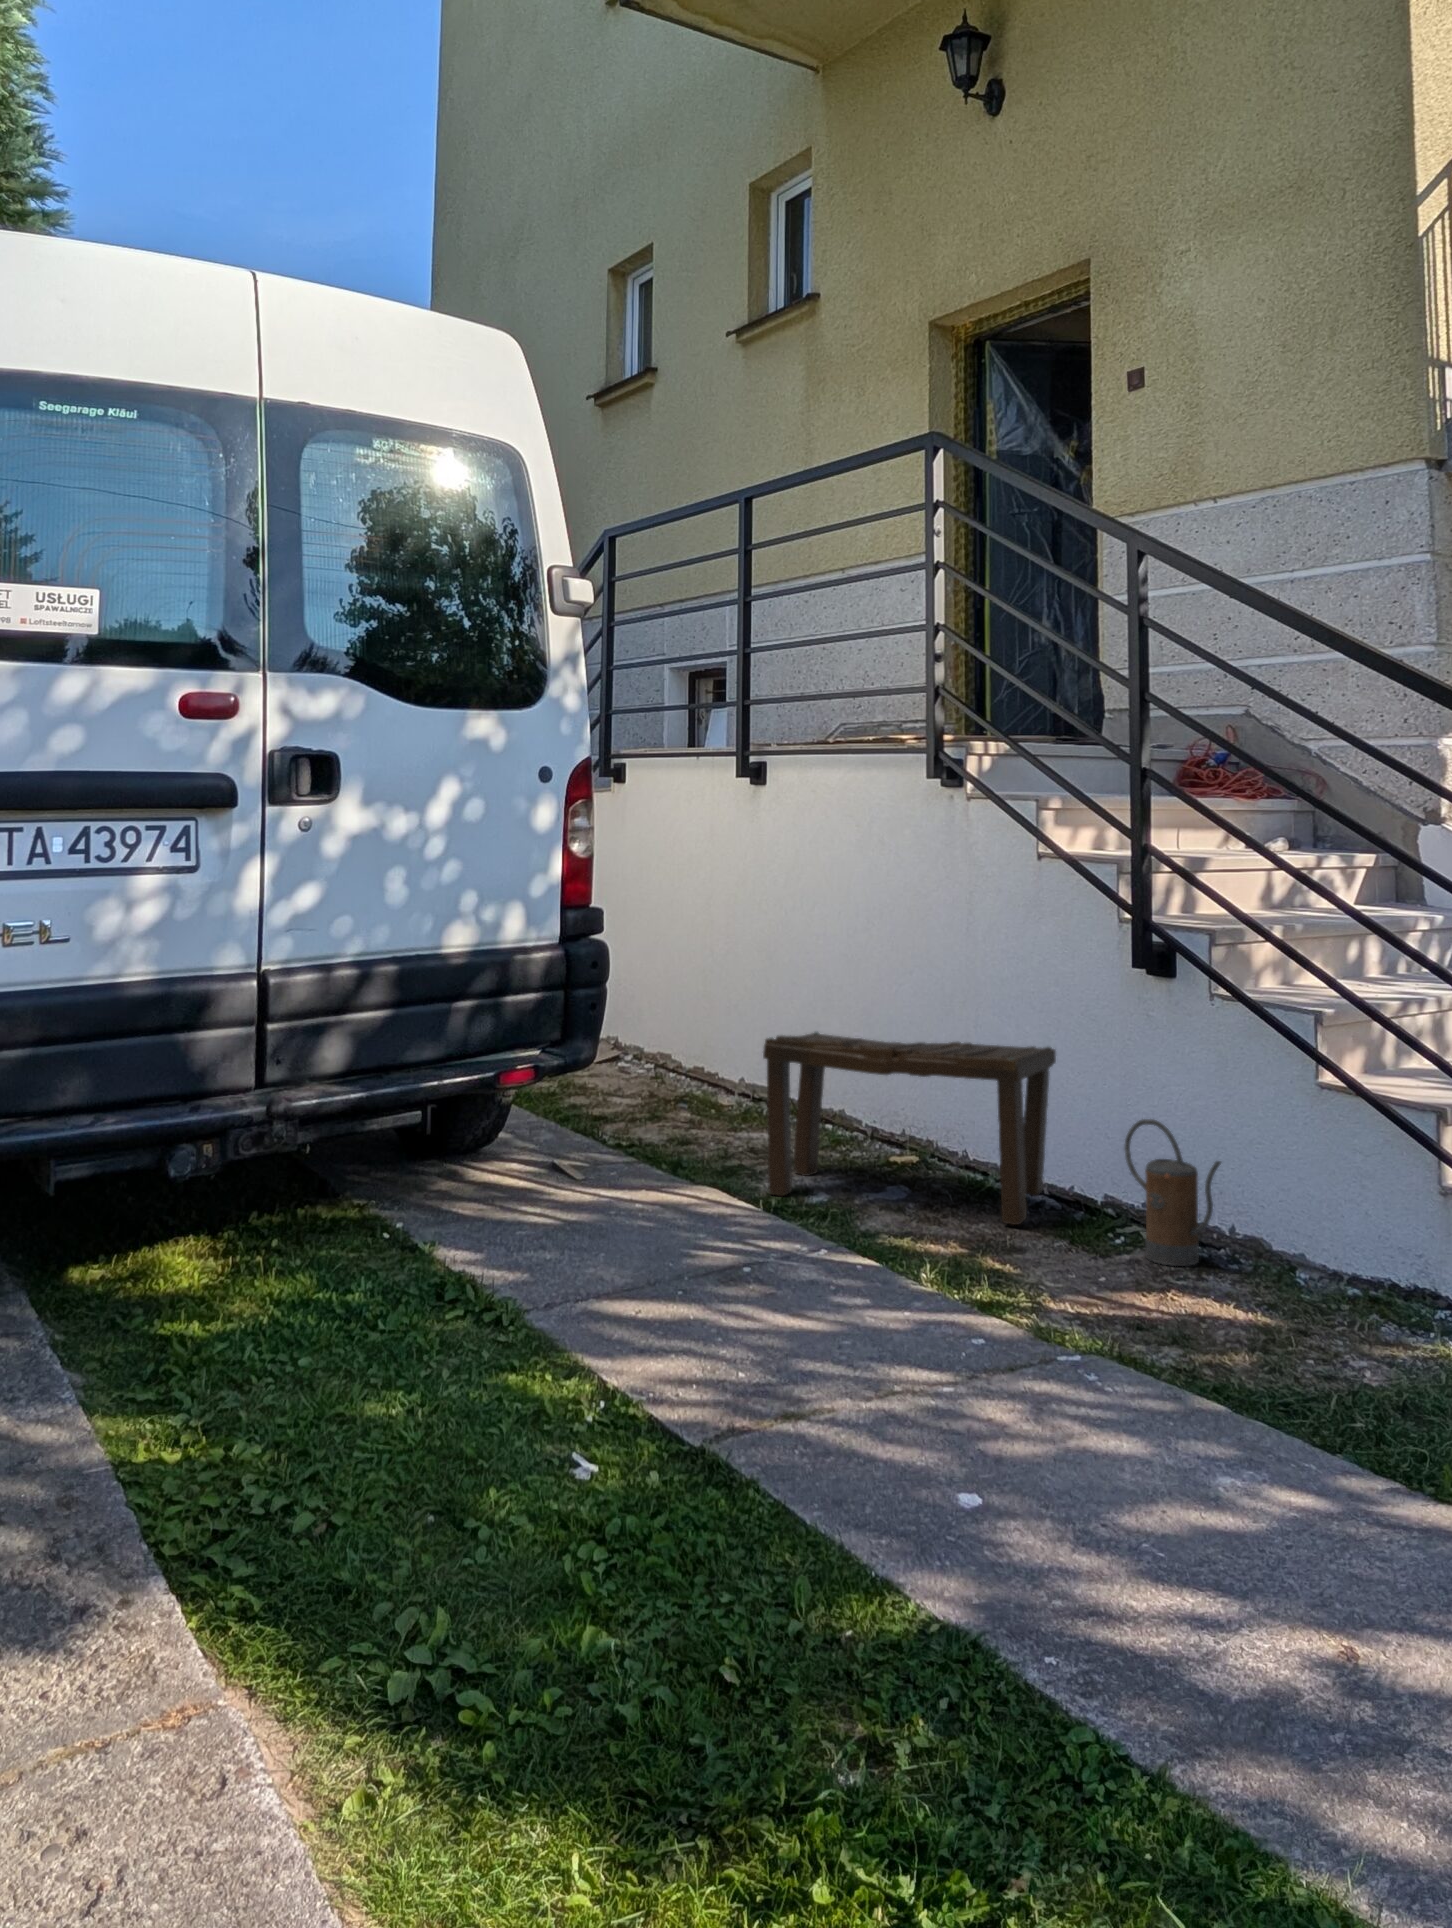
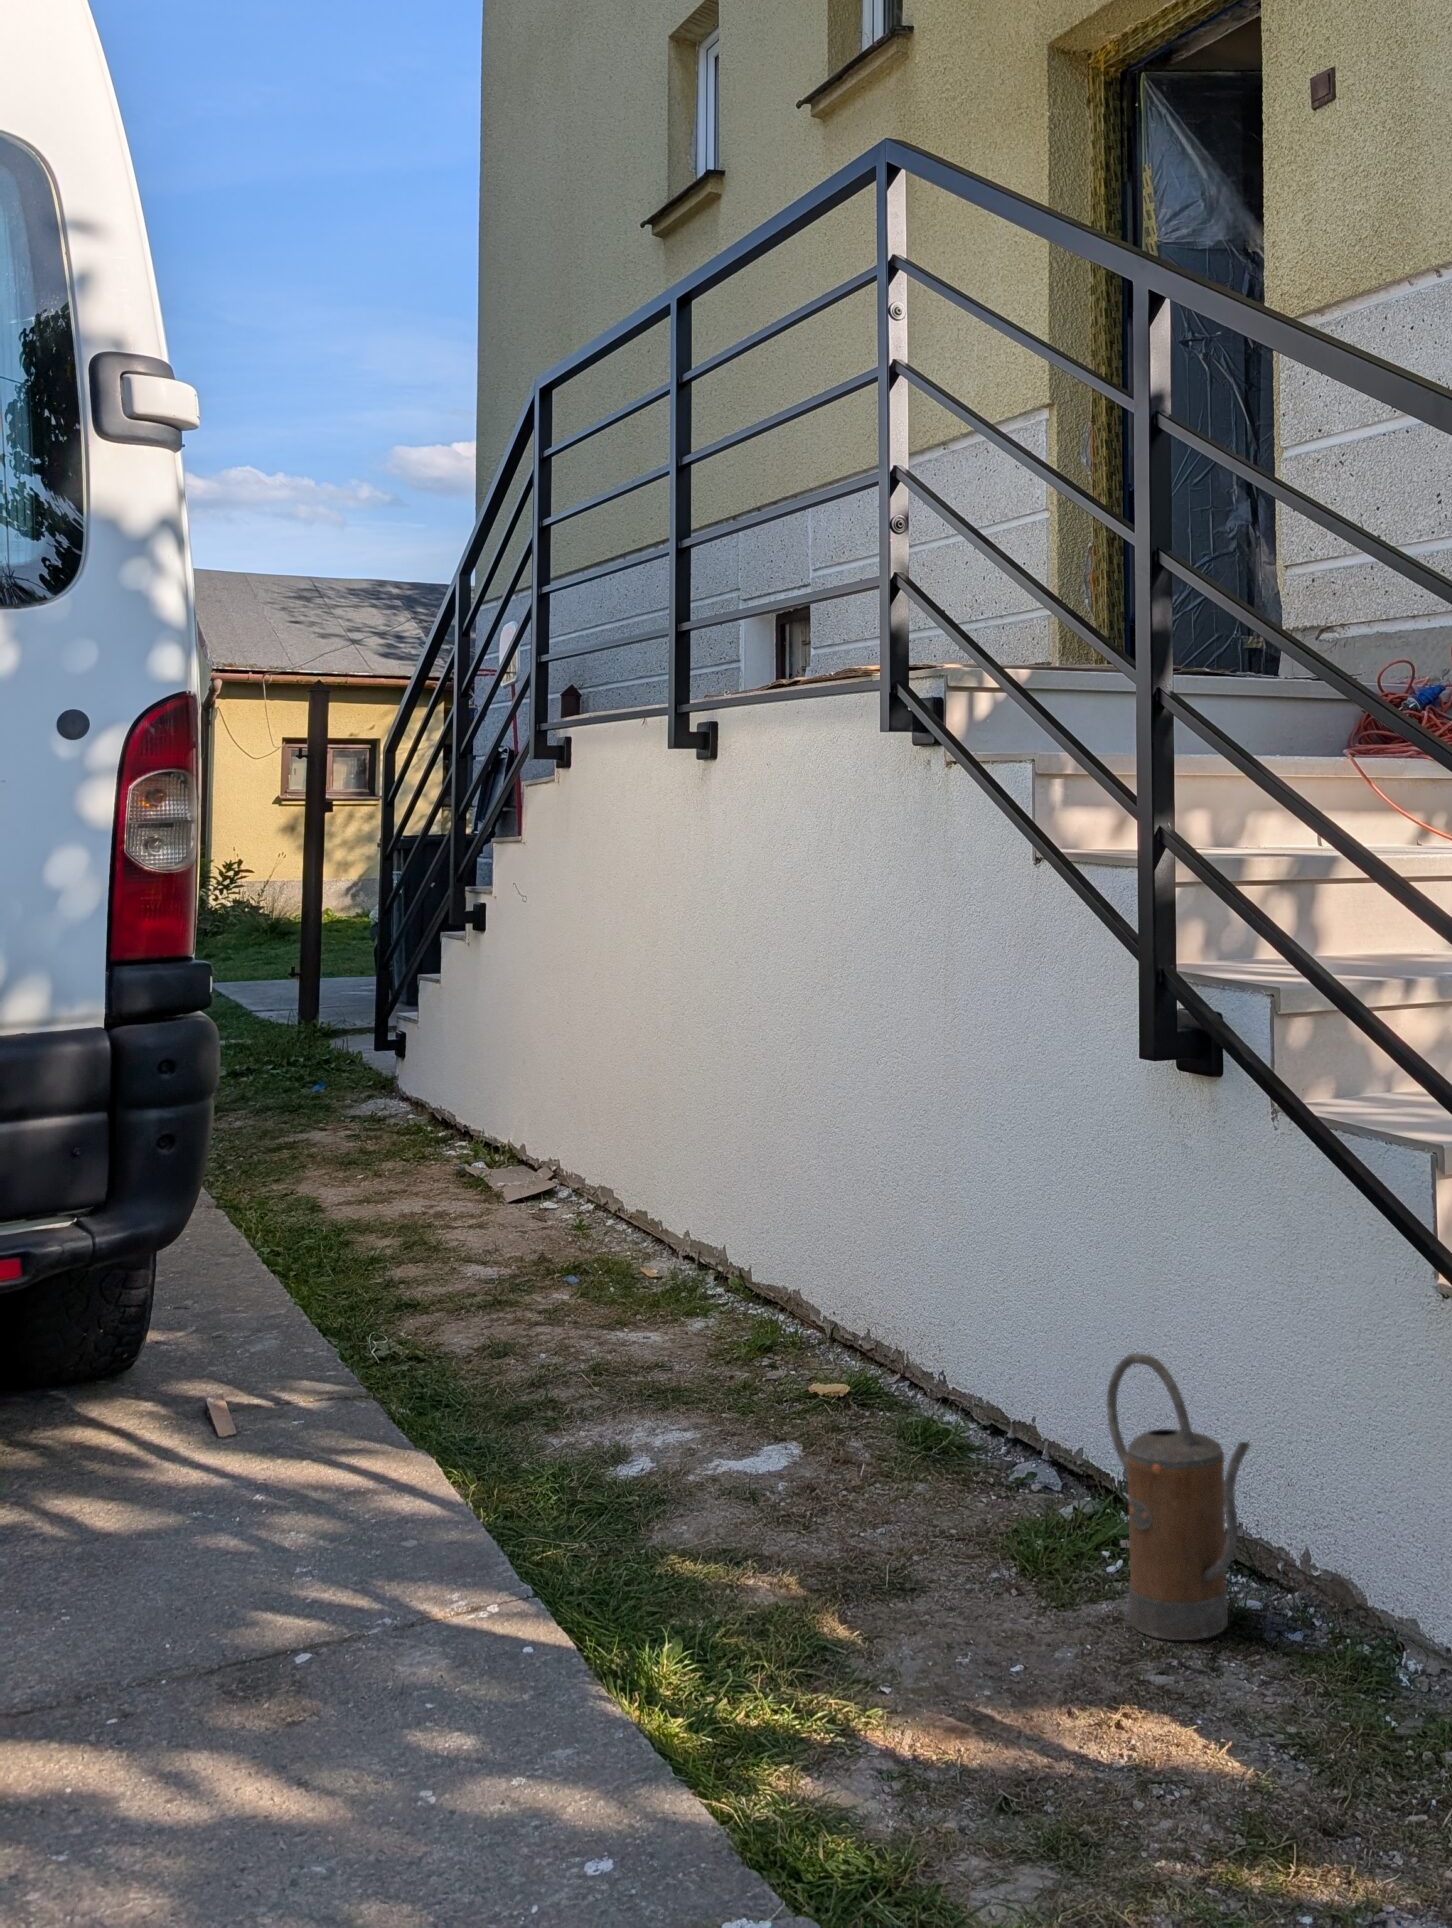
bench: present [763,1032,1056,1225] -> none [539,1176,1047,1539]

